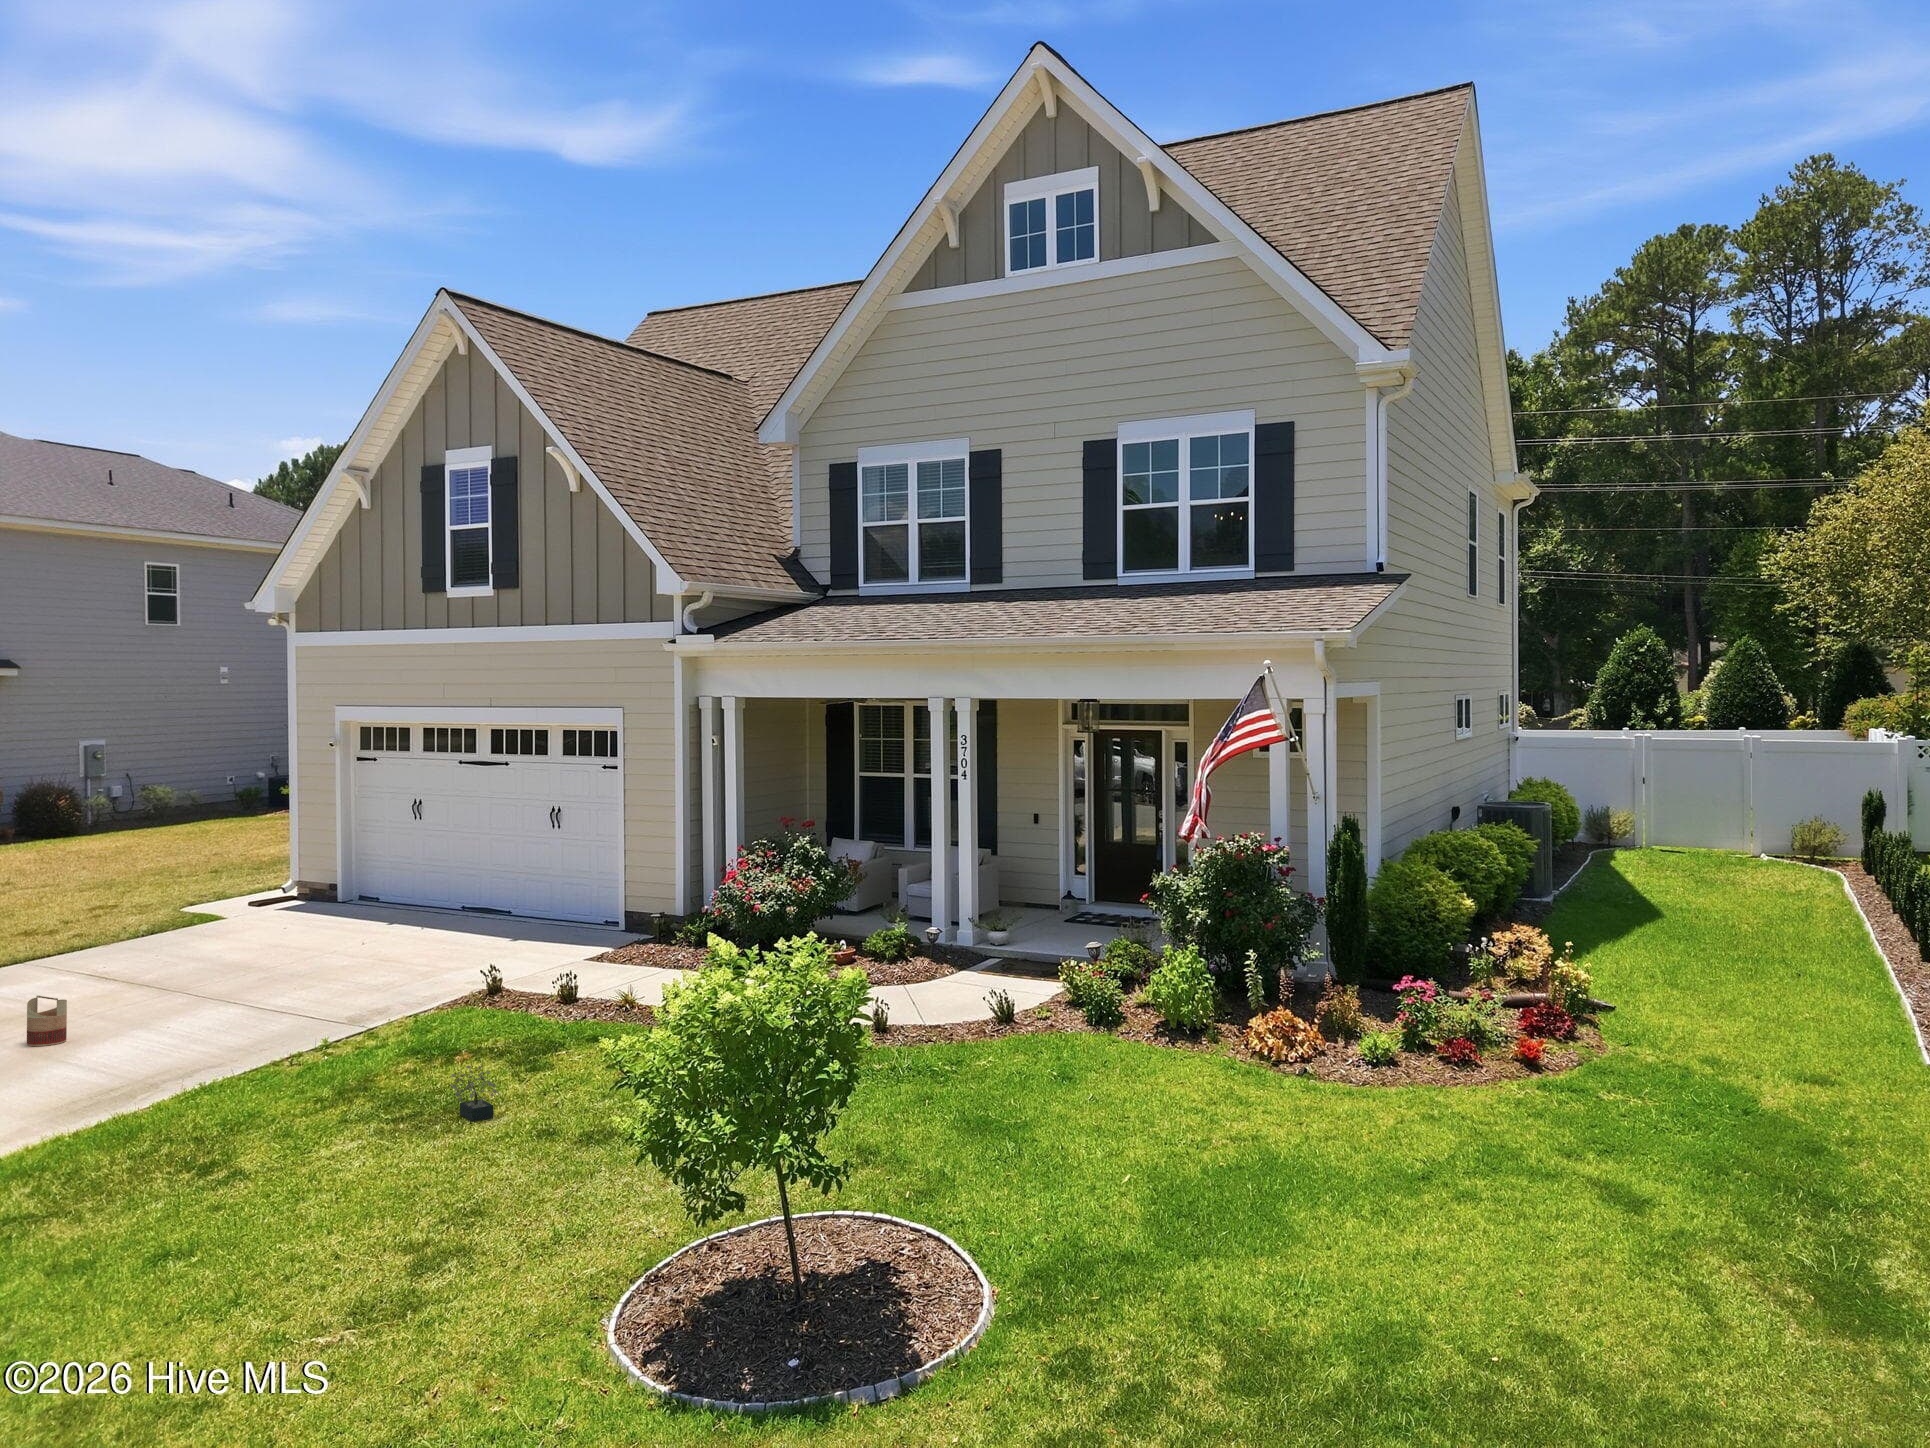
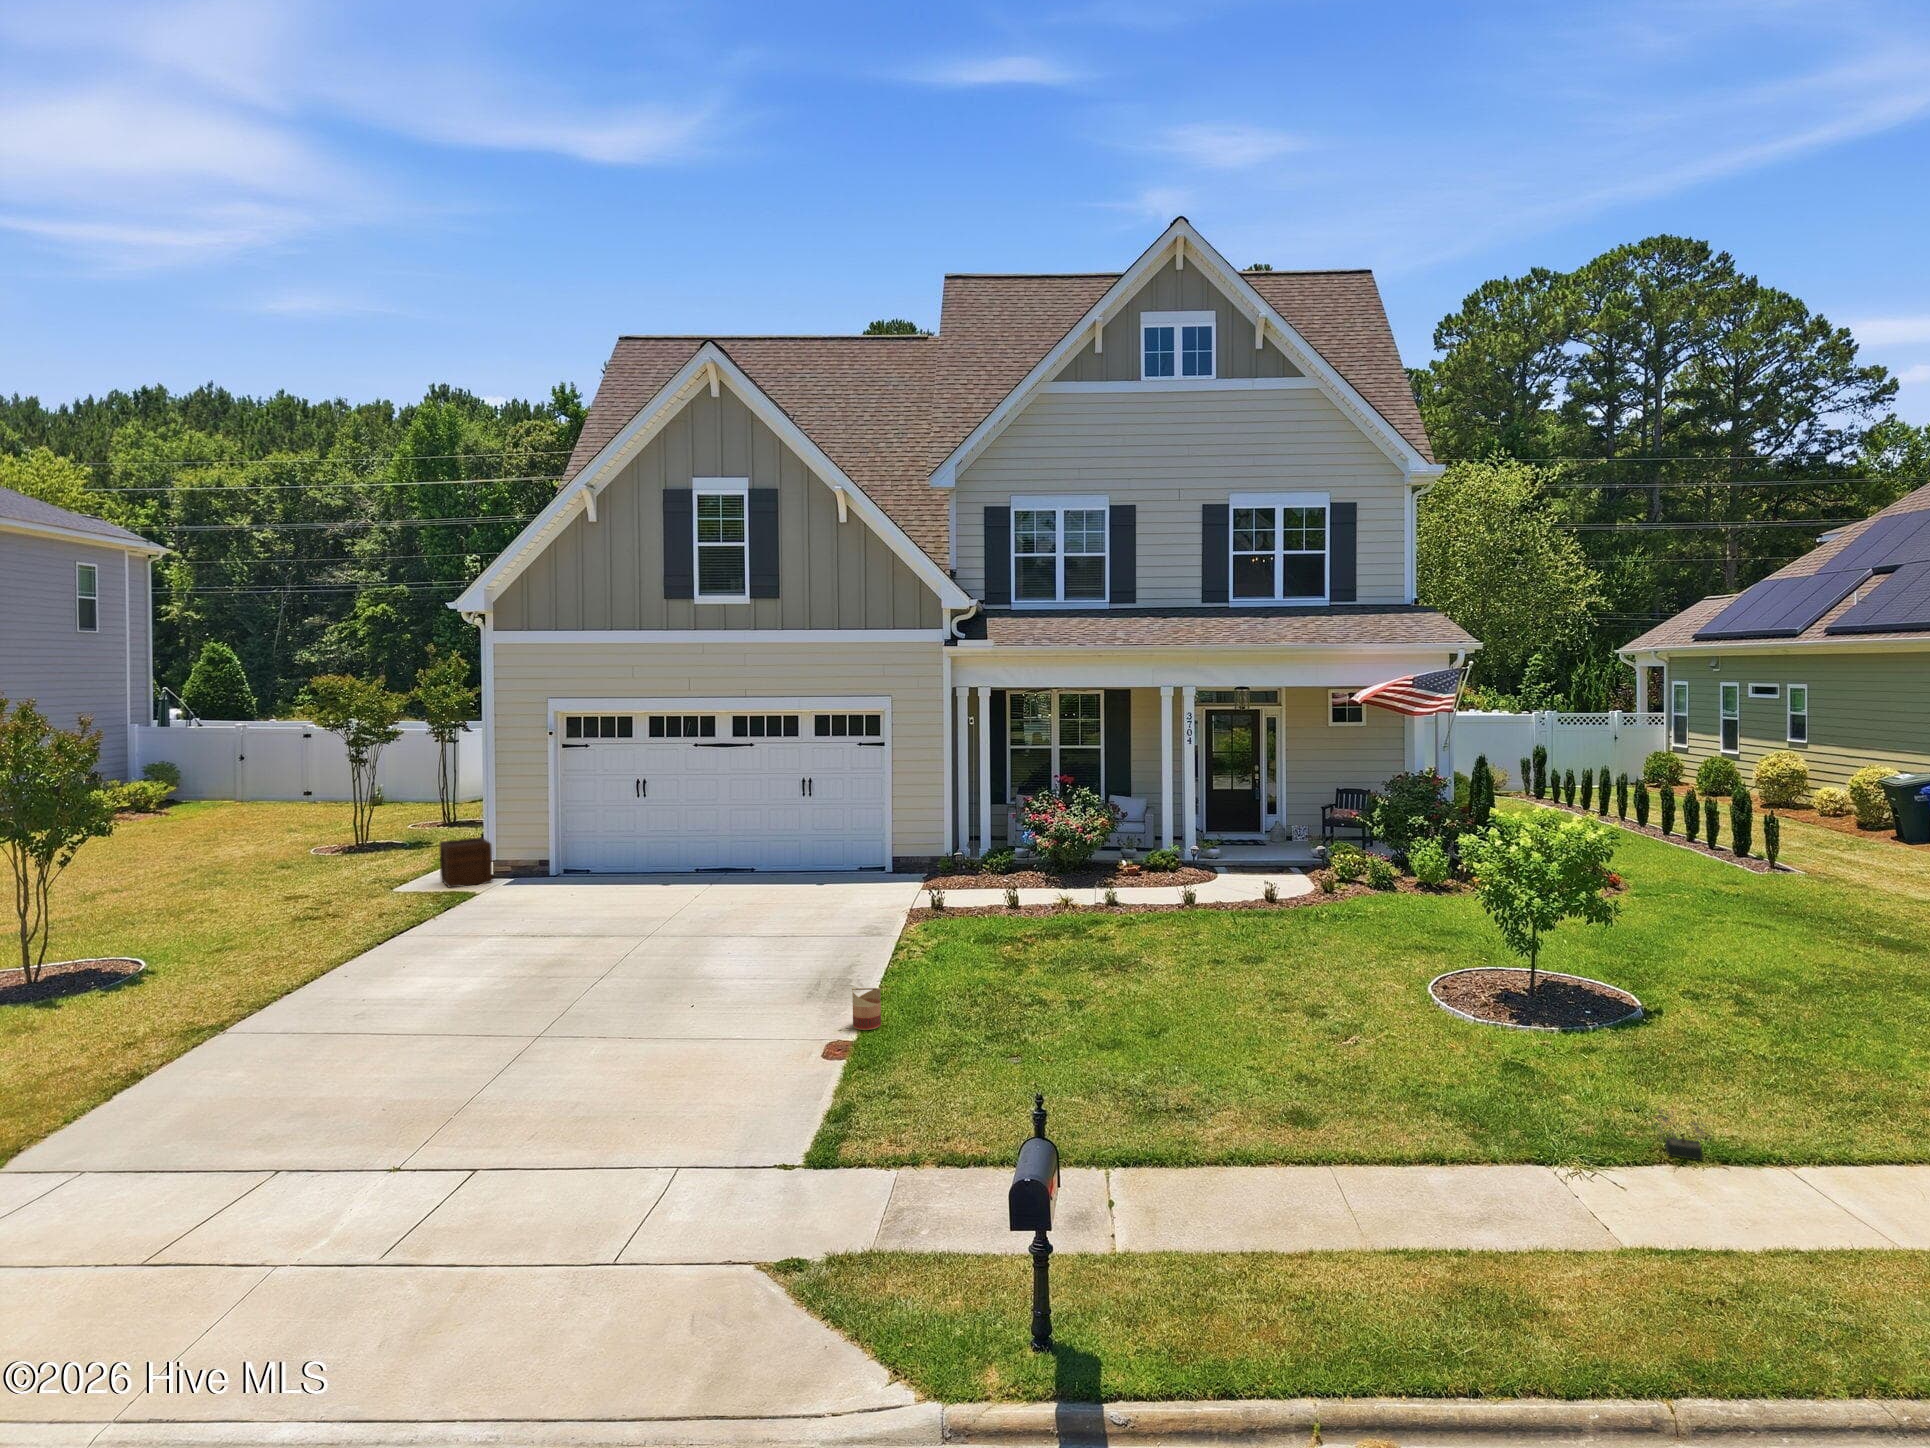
wooden crate: none [234,857,297,906] -> present [439,837,493,888]
decorative plant: present [450,1065,500,1122] -> present [1656,1110,1710,1160]

